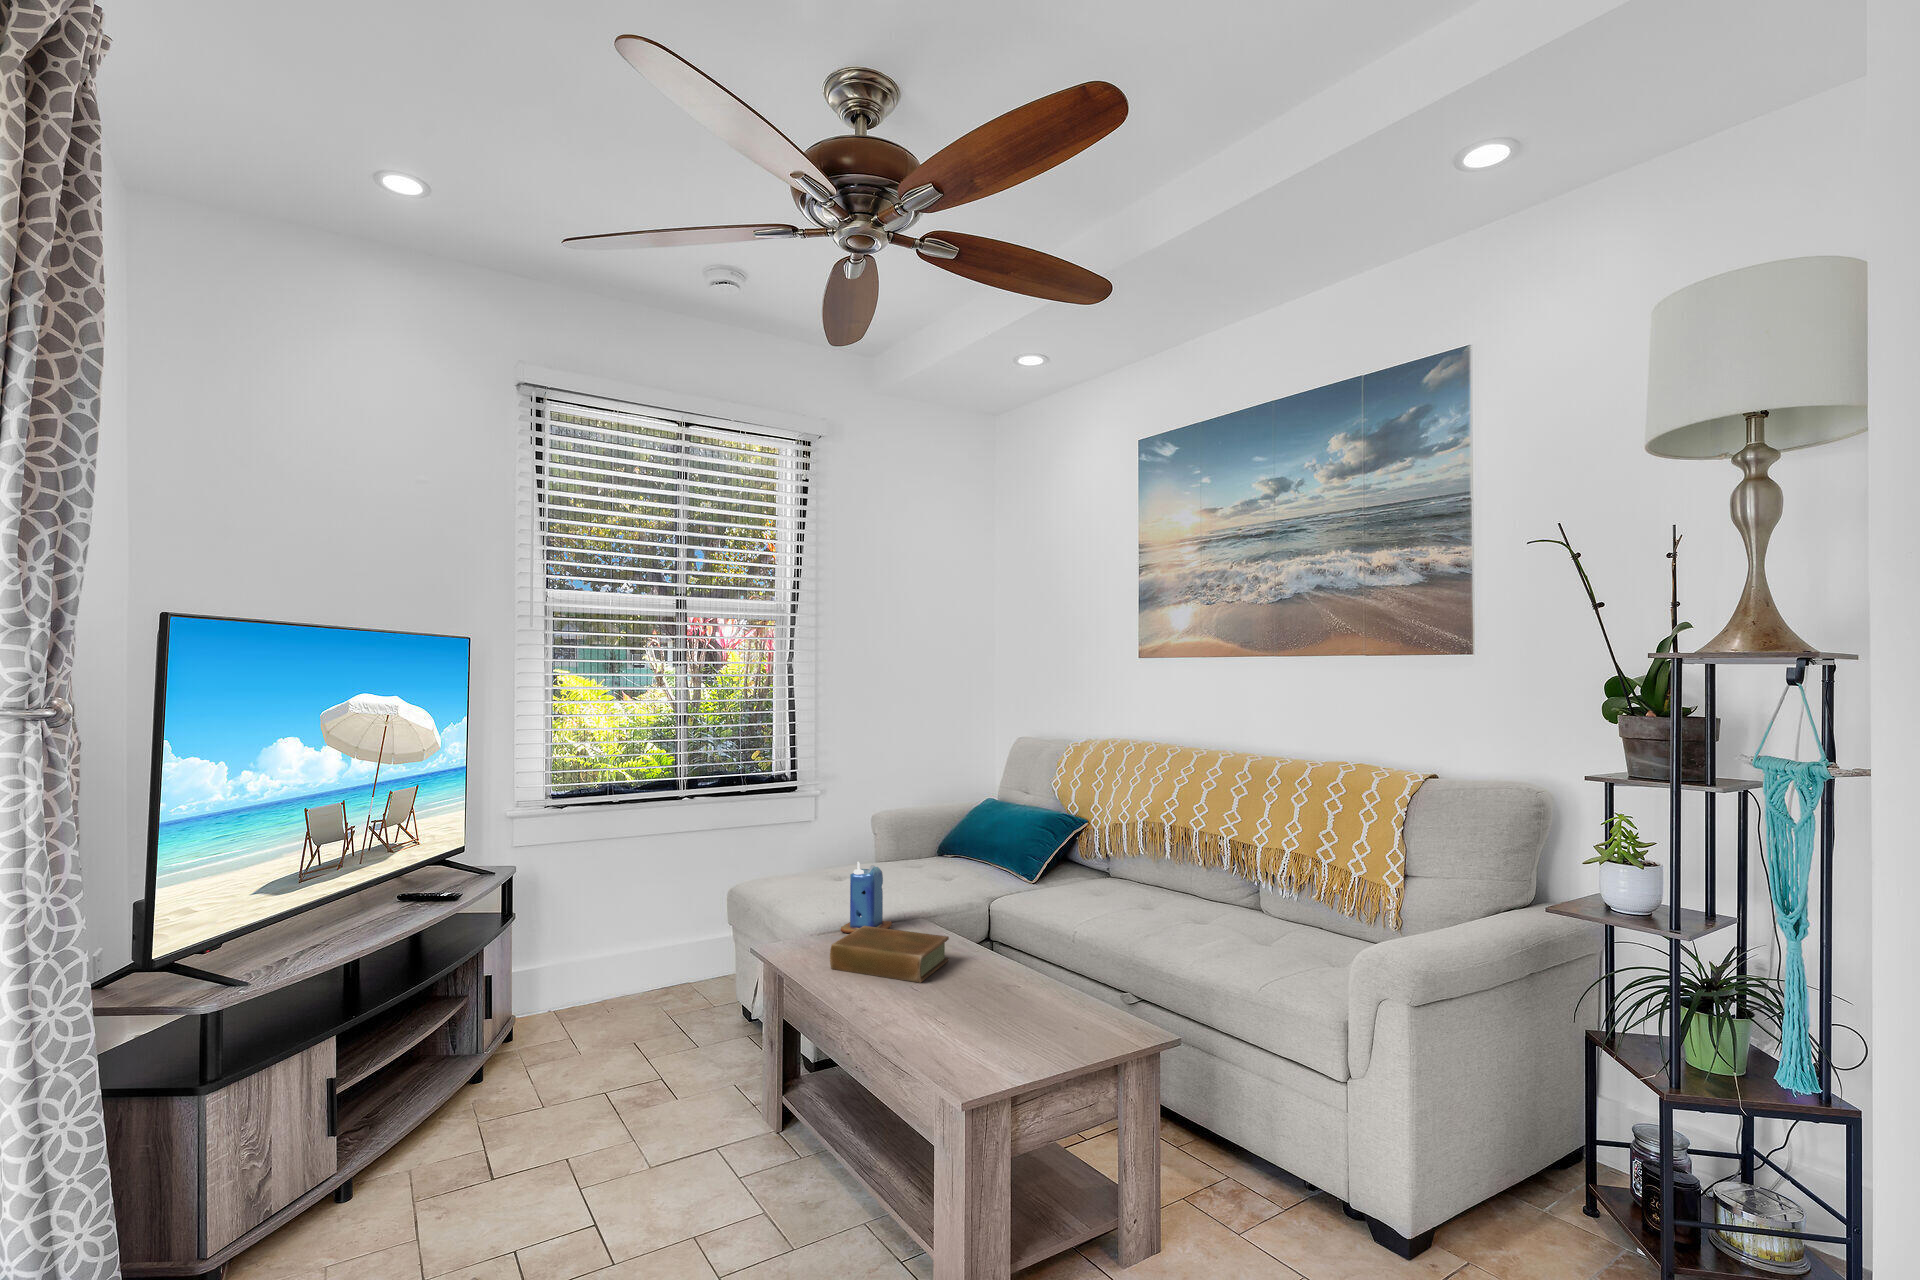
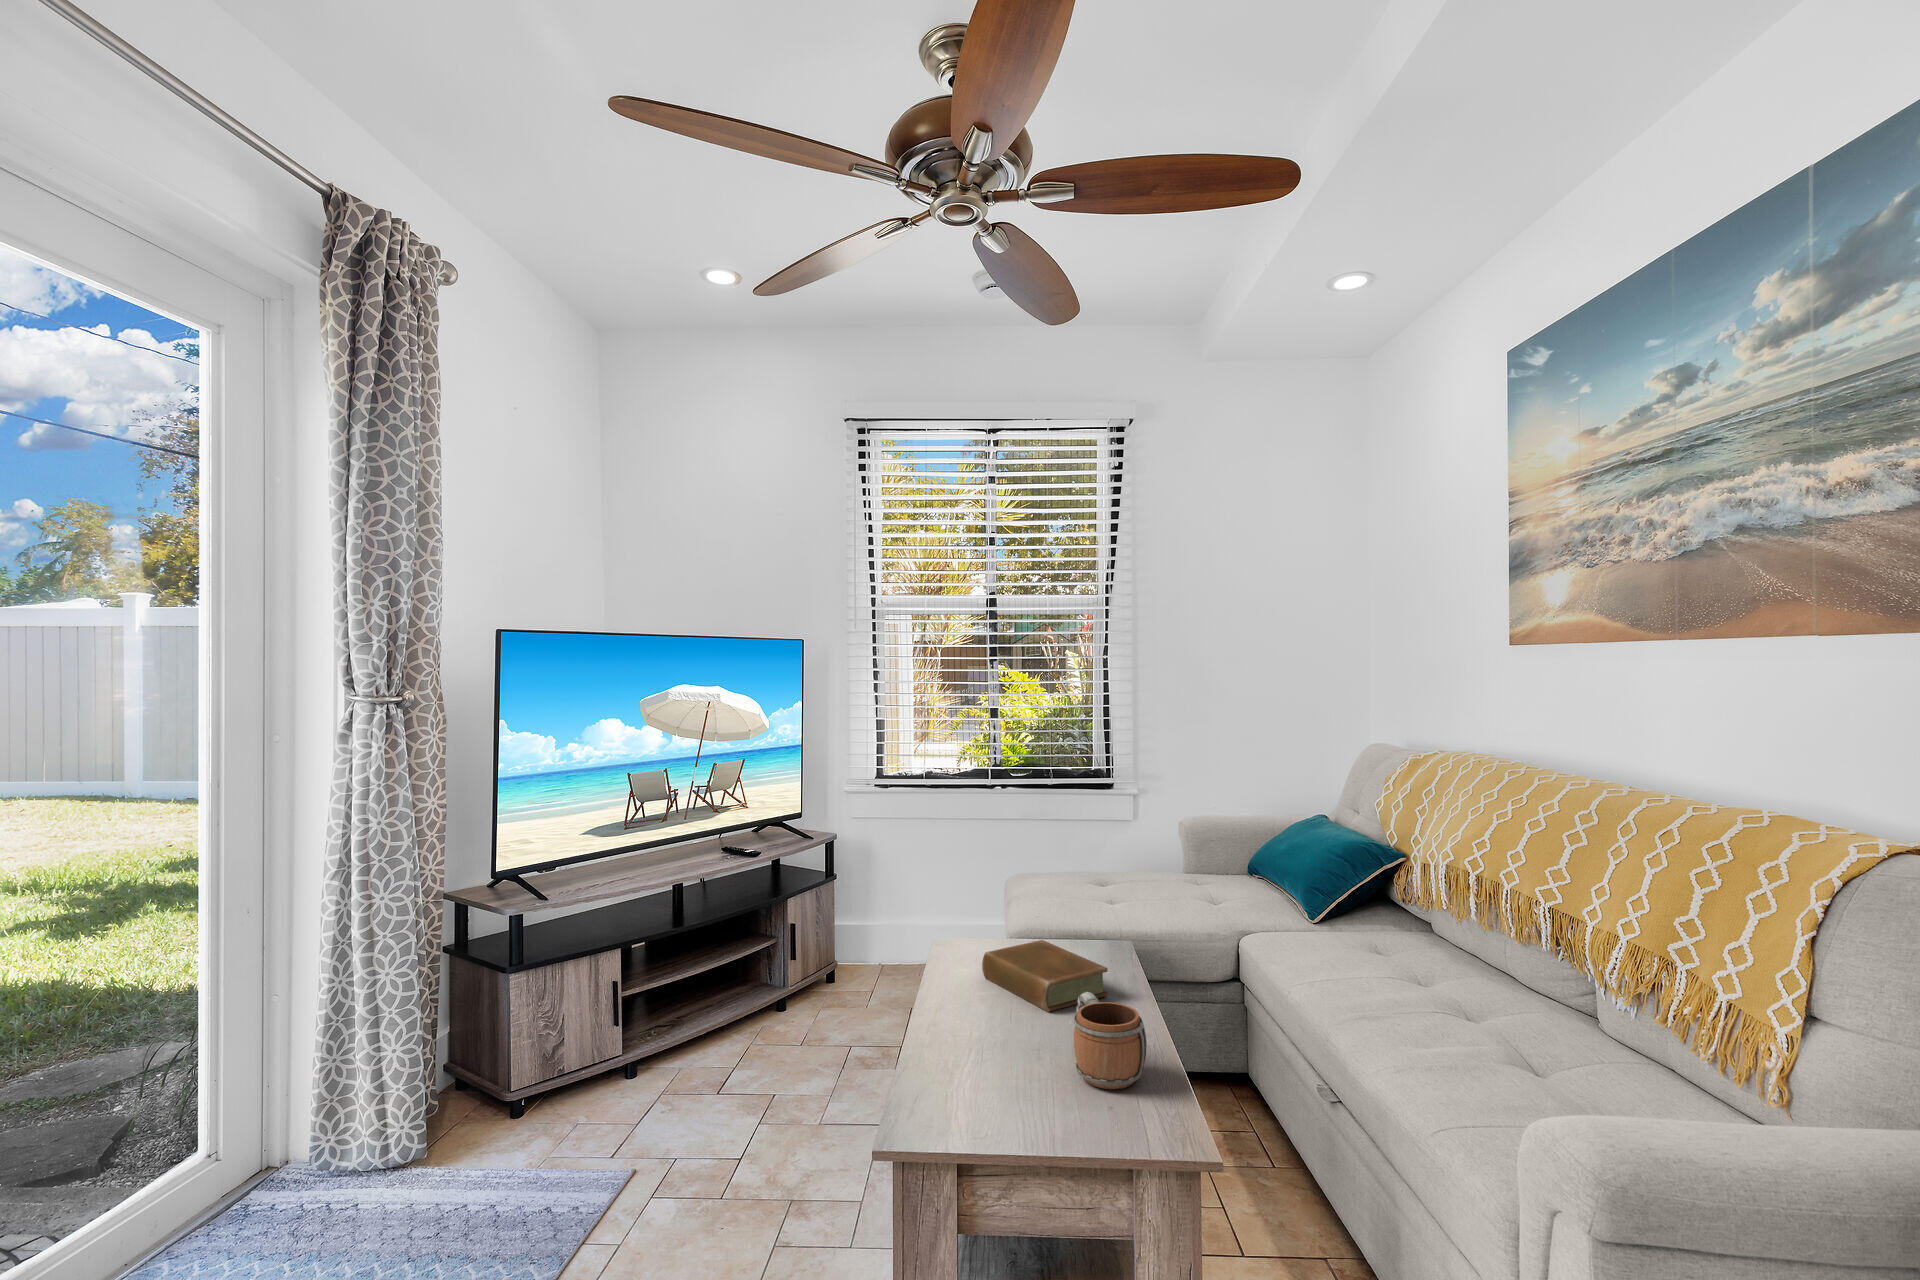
candle: present [840,862,892,933] -> none [1045,871,1103,954]
mug: none [981,951,1062,1025] -> present [1074,992,1147,1089]

